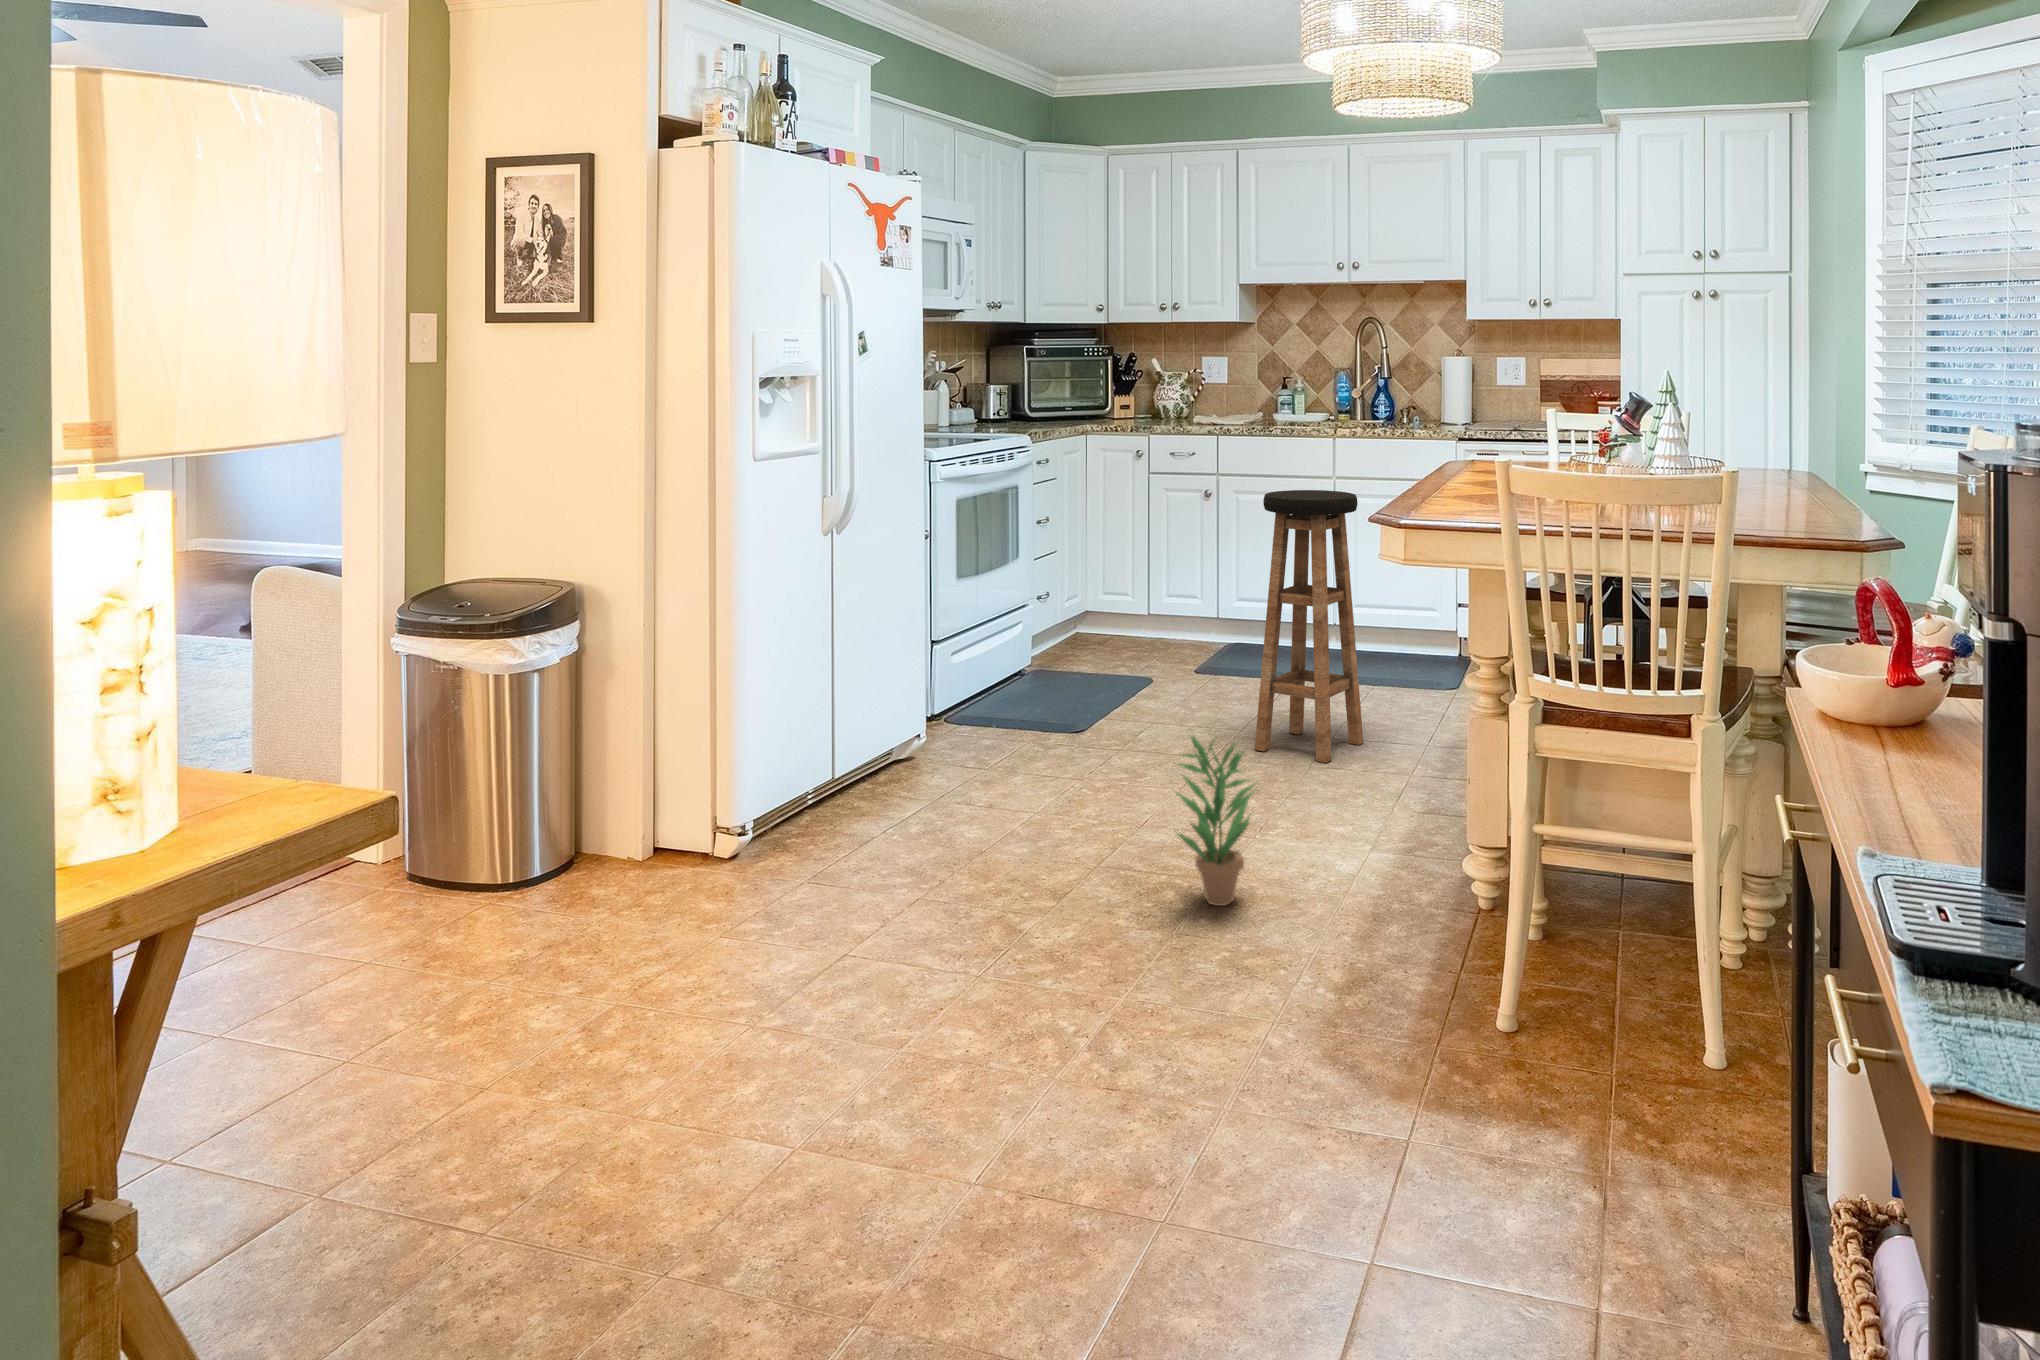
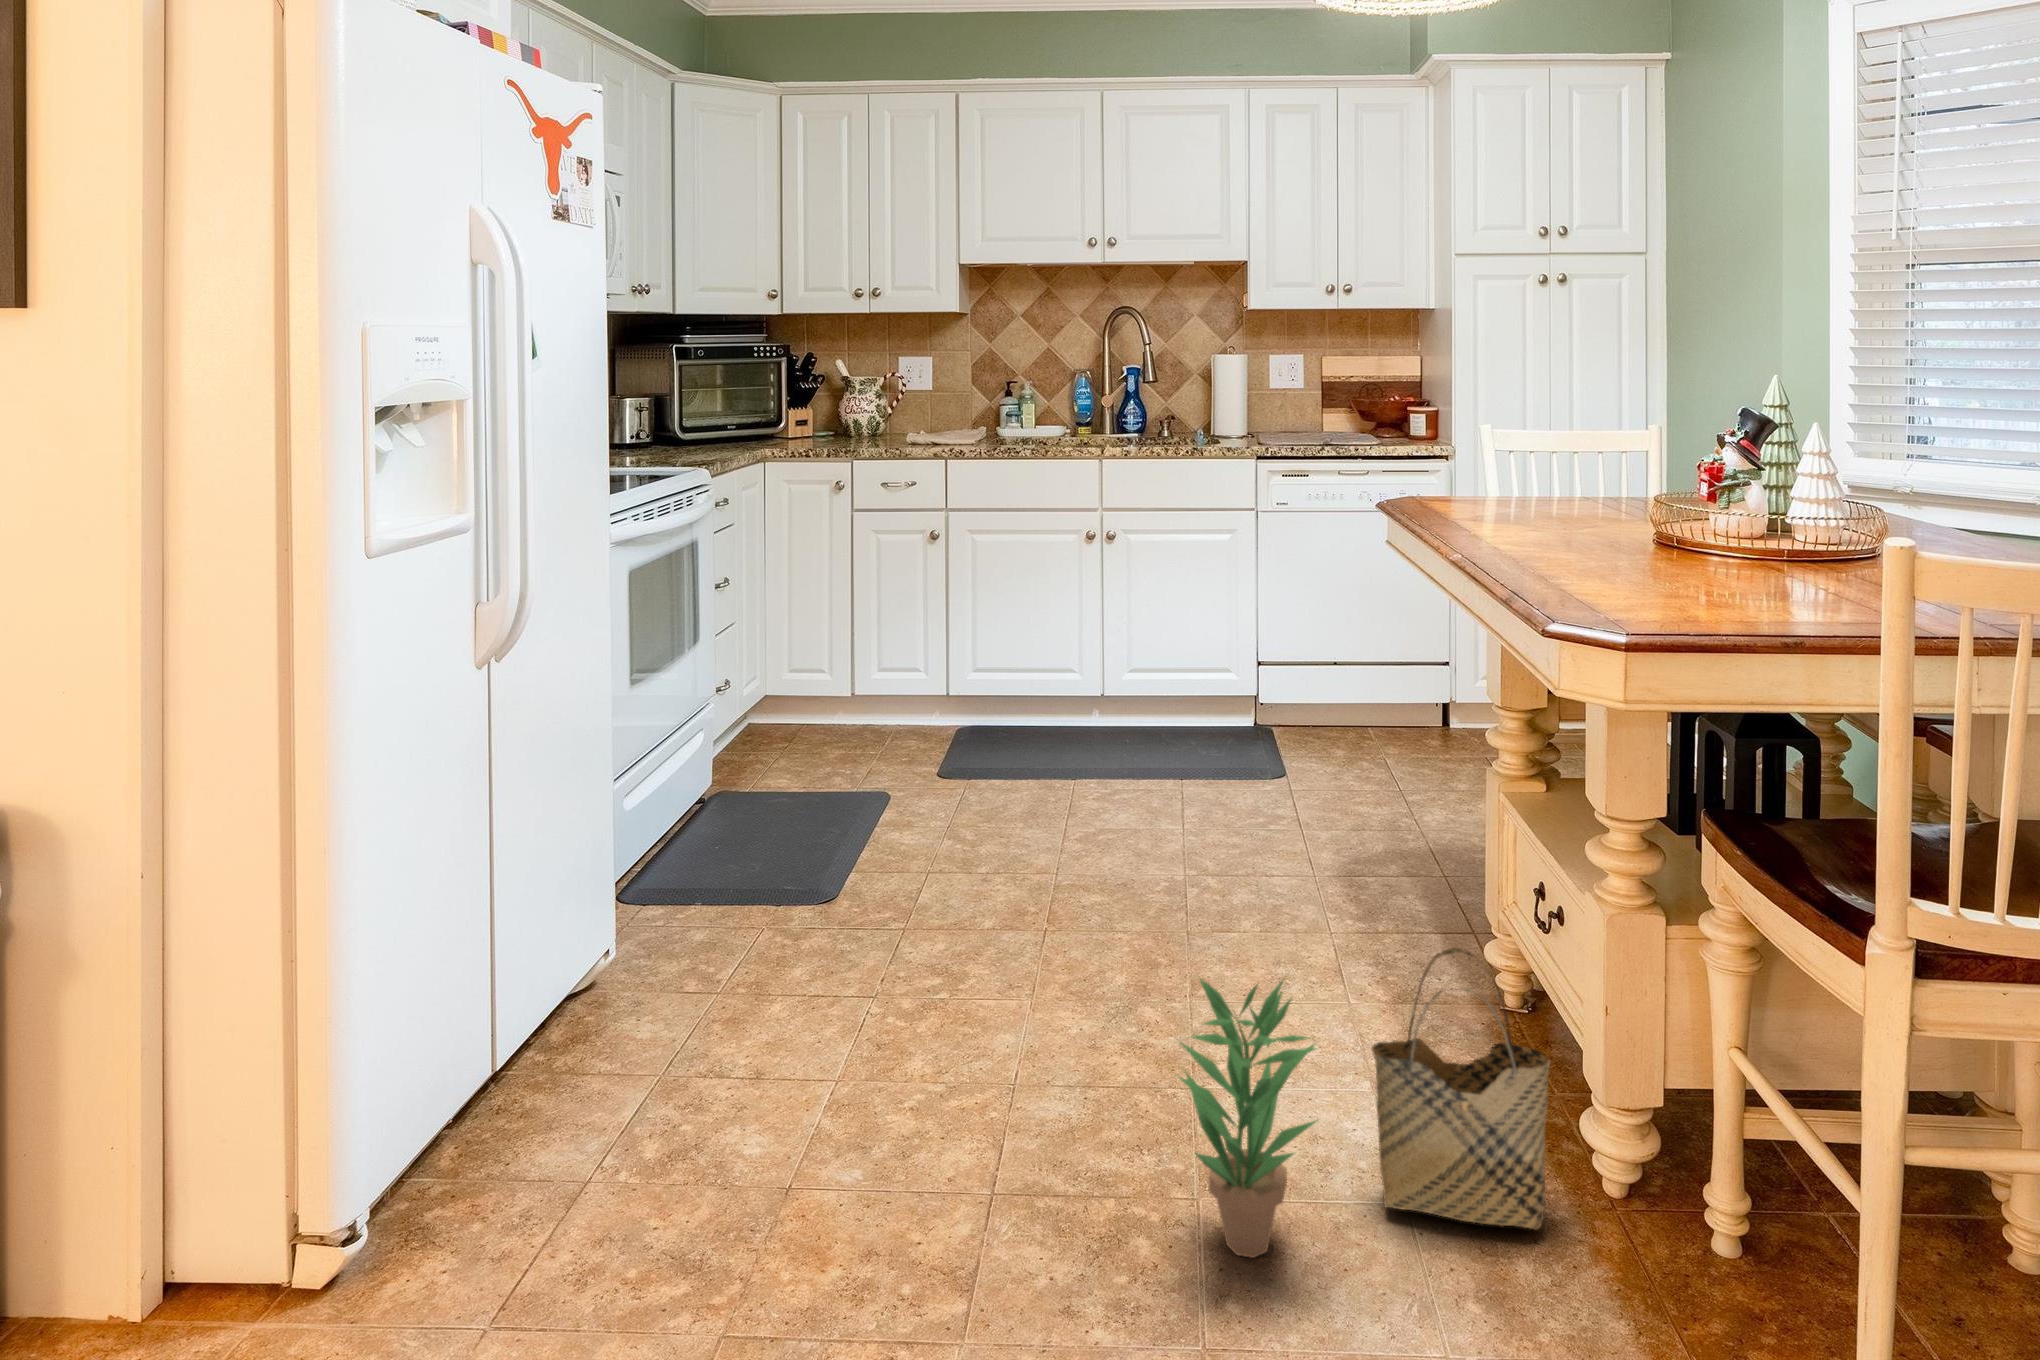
bar stool: present [1255,490,1363,763] -> none [1102,535,1235,914]
woven basket: none [1311,744,1420,914] -> present [1372,948,1550,1229]

